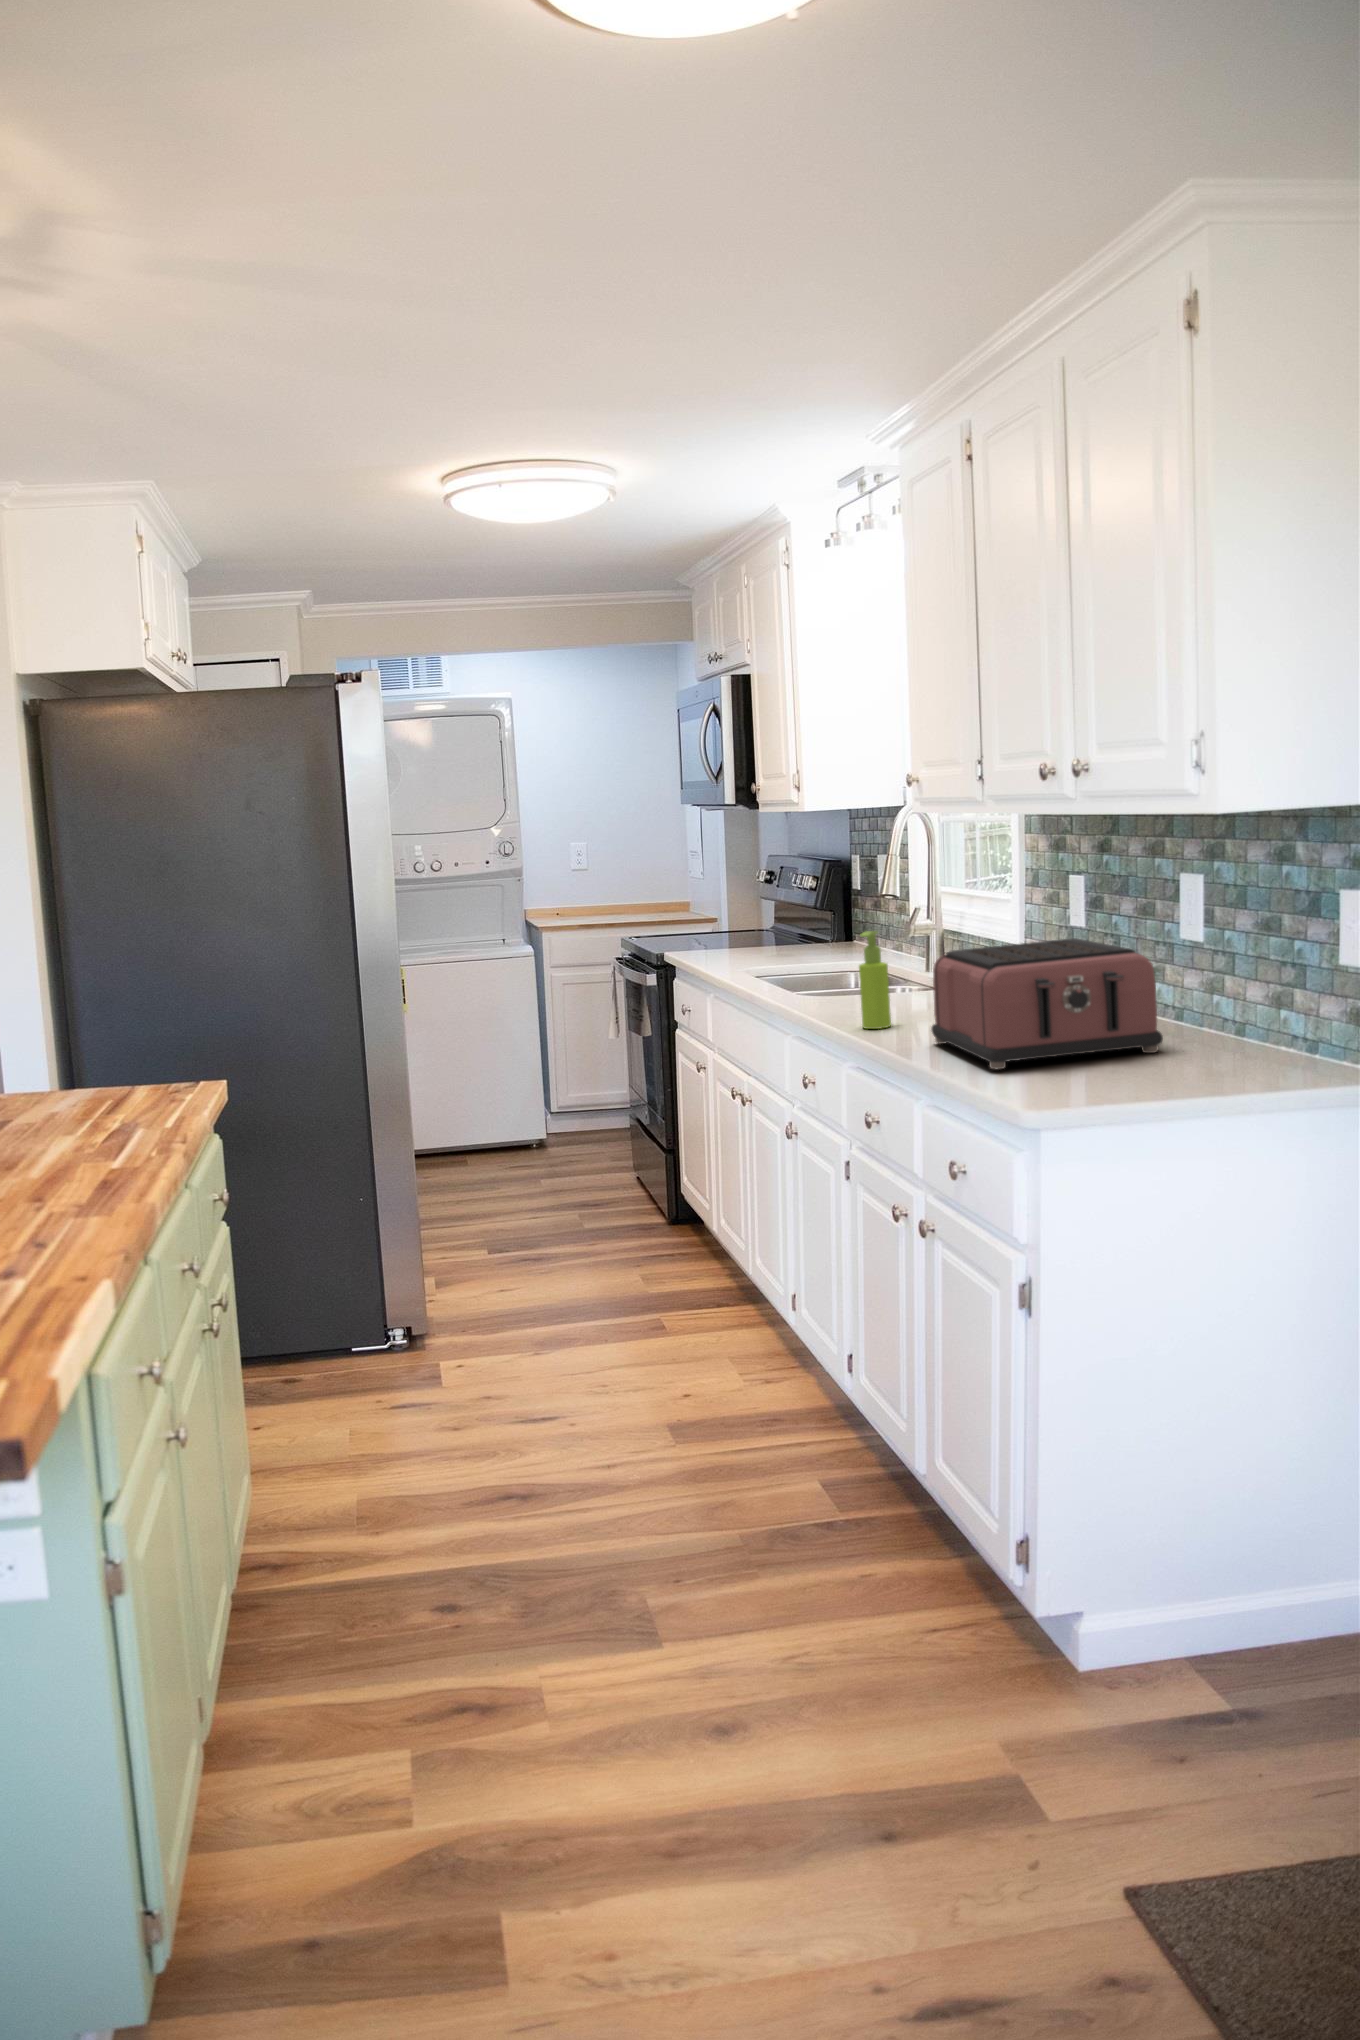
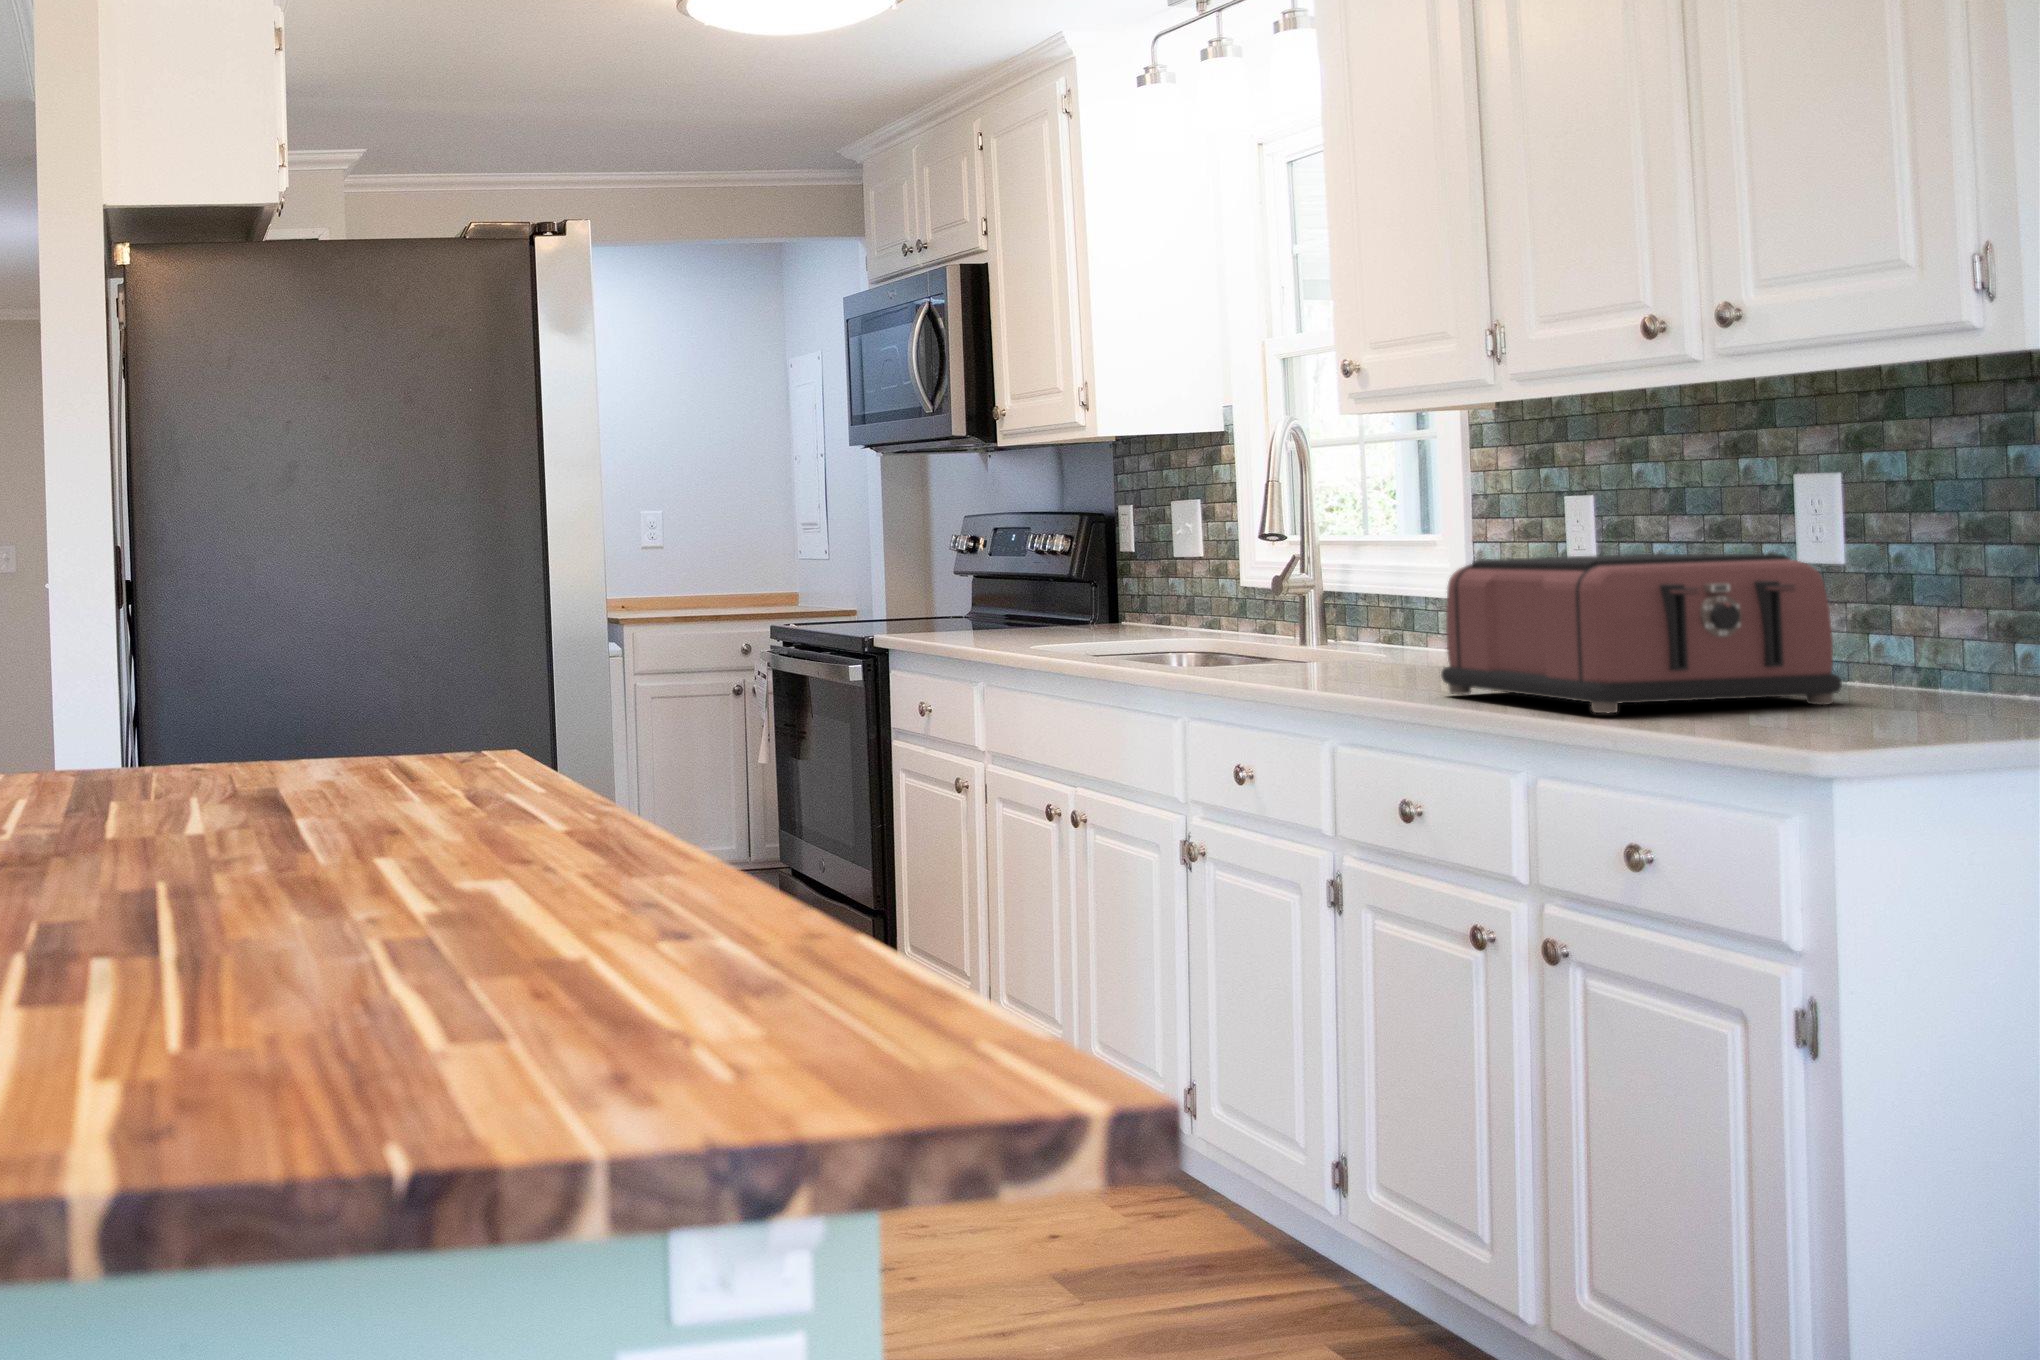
soap dispenser: present [859,931,891,1029] -> none [1294,545,1341,684]

